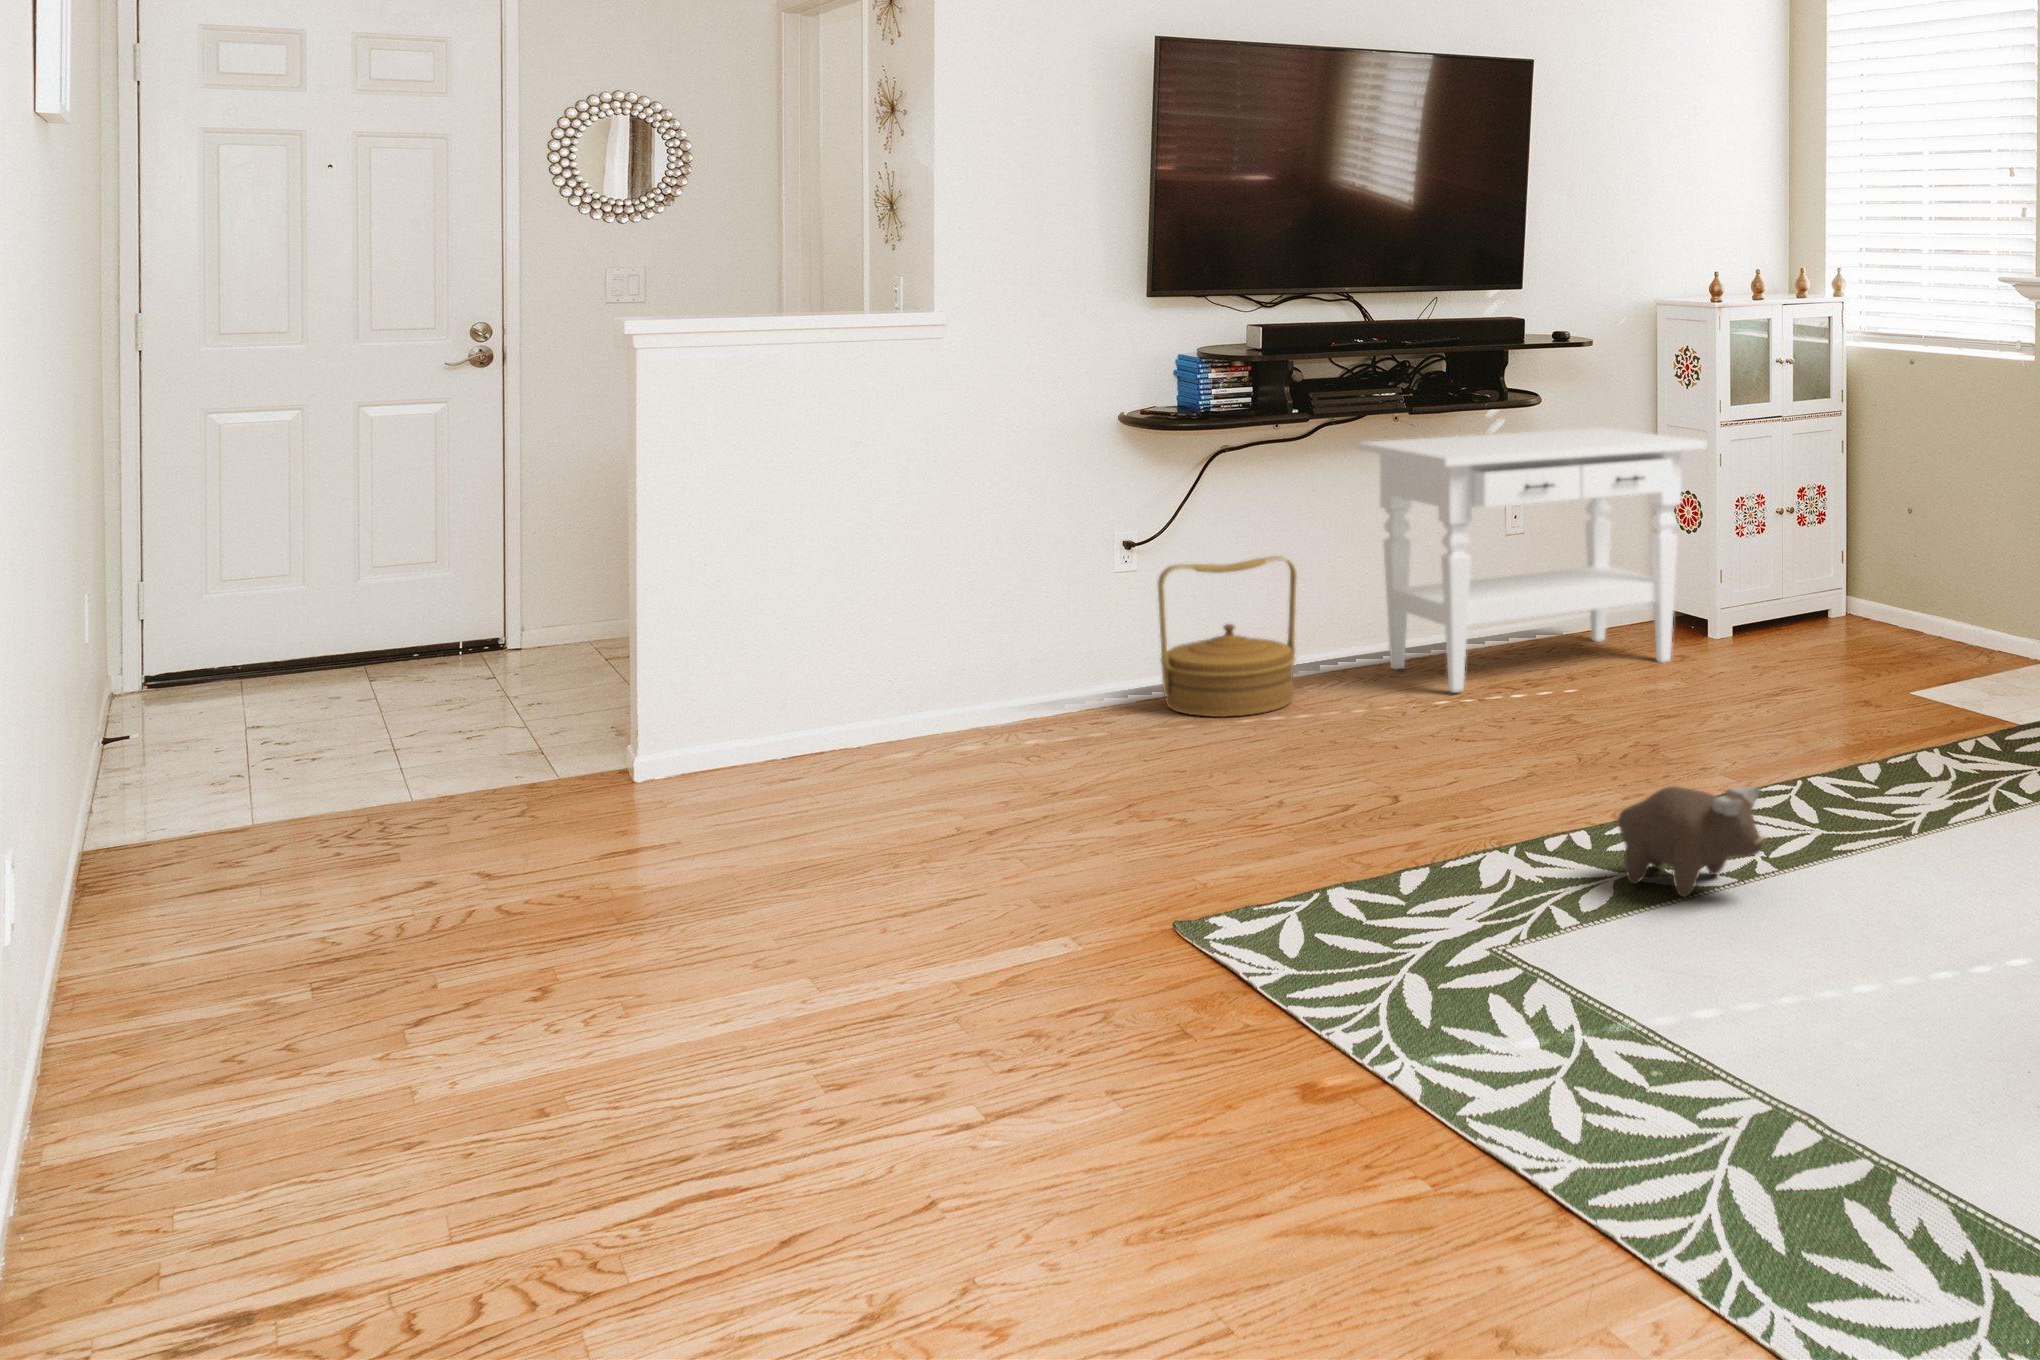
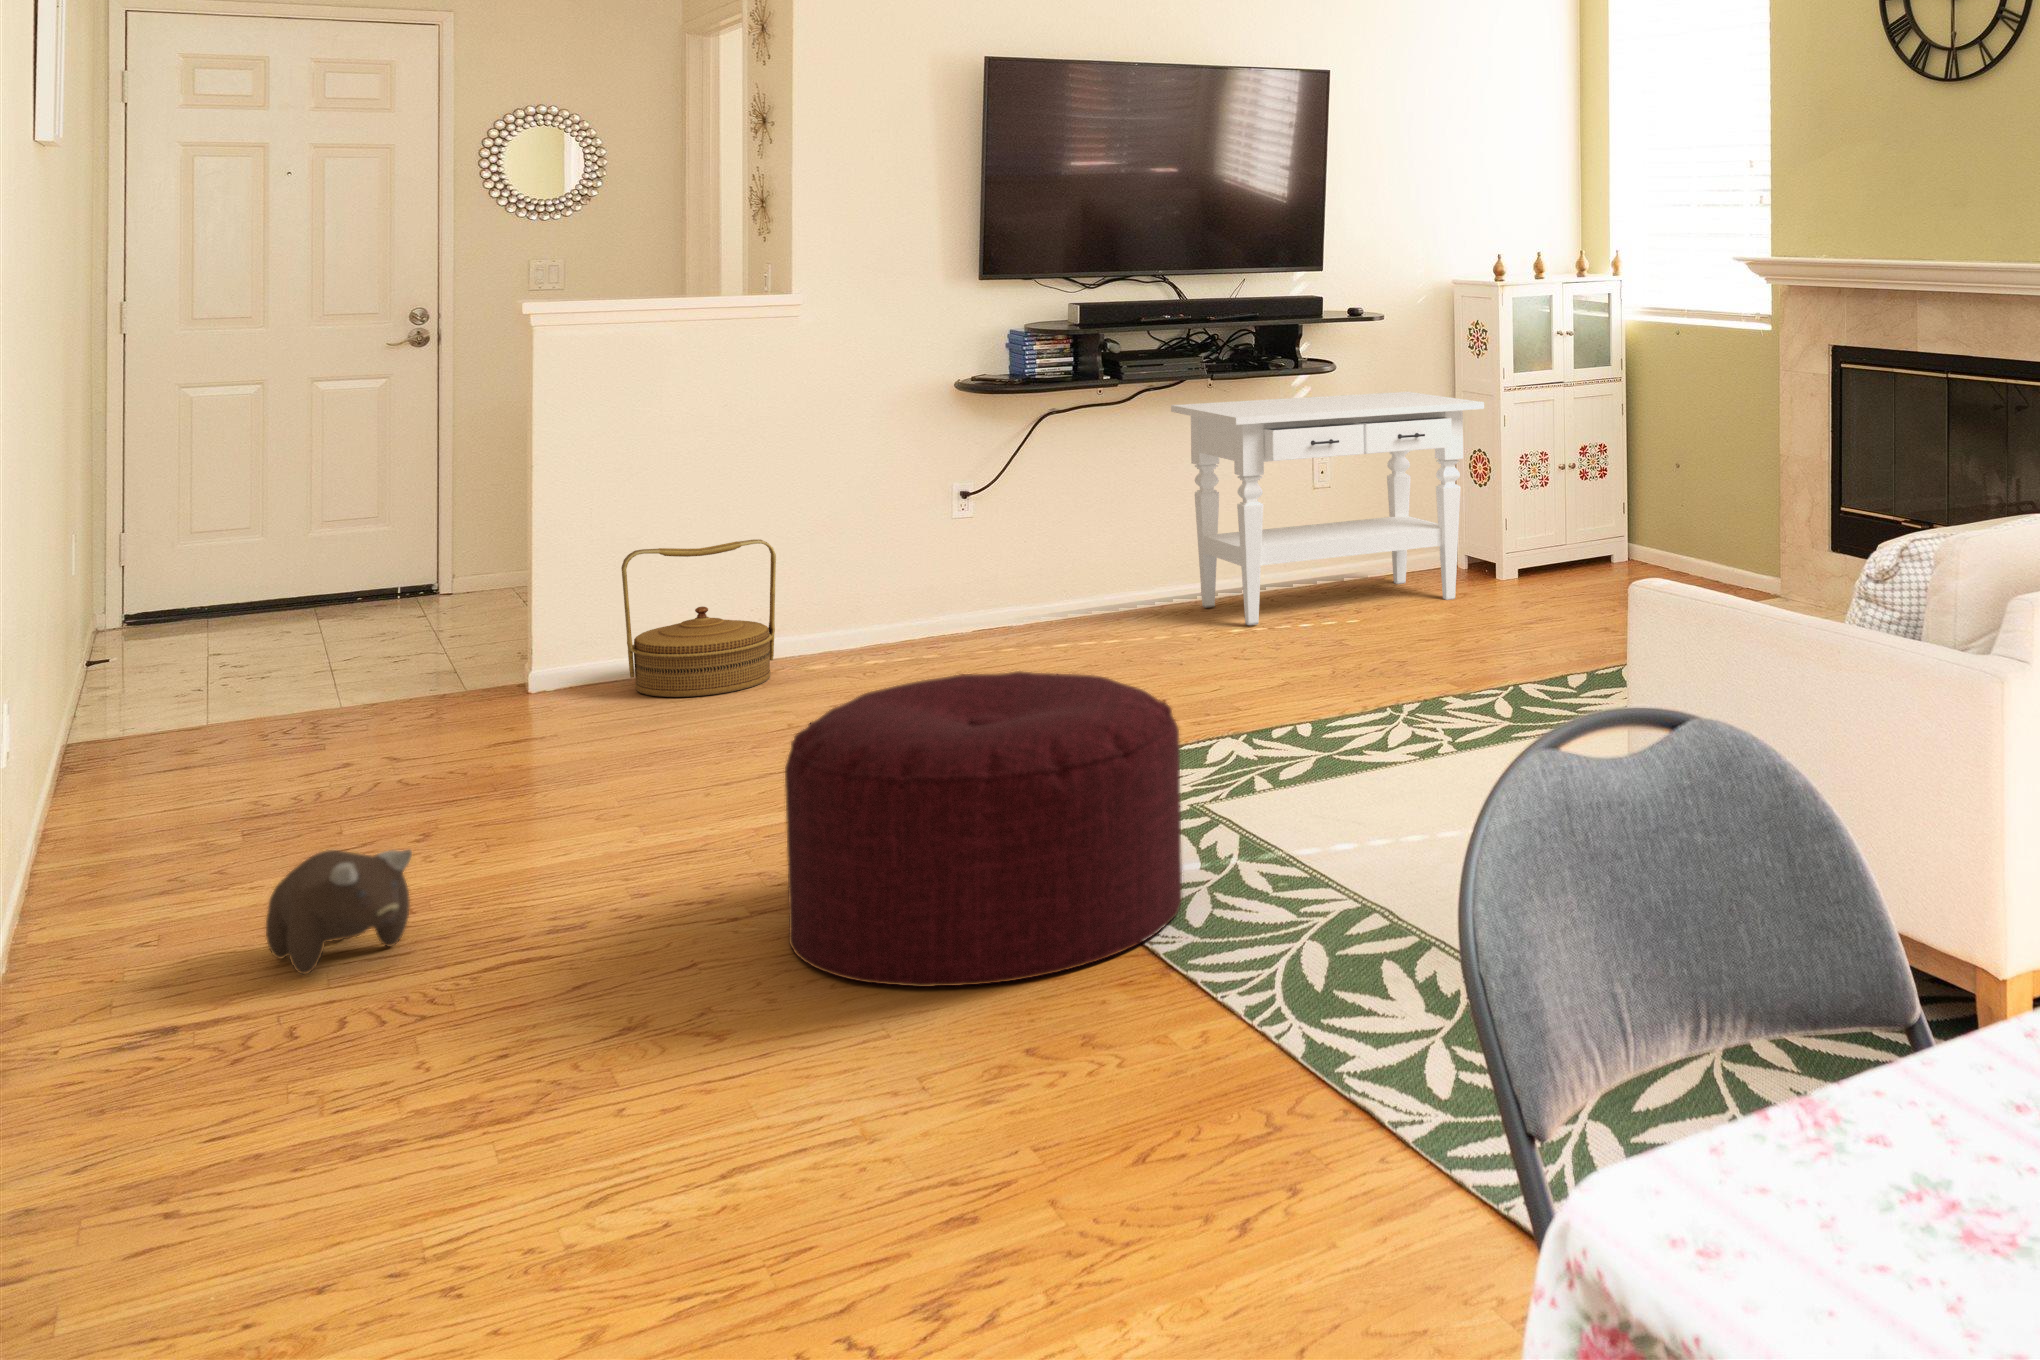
woven basket: present [1157,556,1297,717] -> present [621,539,776,697]
plush toy: present [1618,786,1766,897] -> present [266,850,412,974]
ottoman: none [1045,793,1543,1251] -> present [785,671,1182,987]

